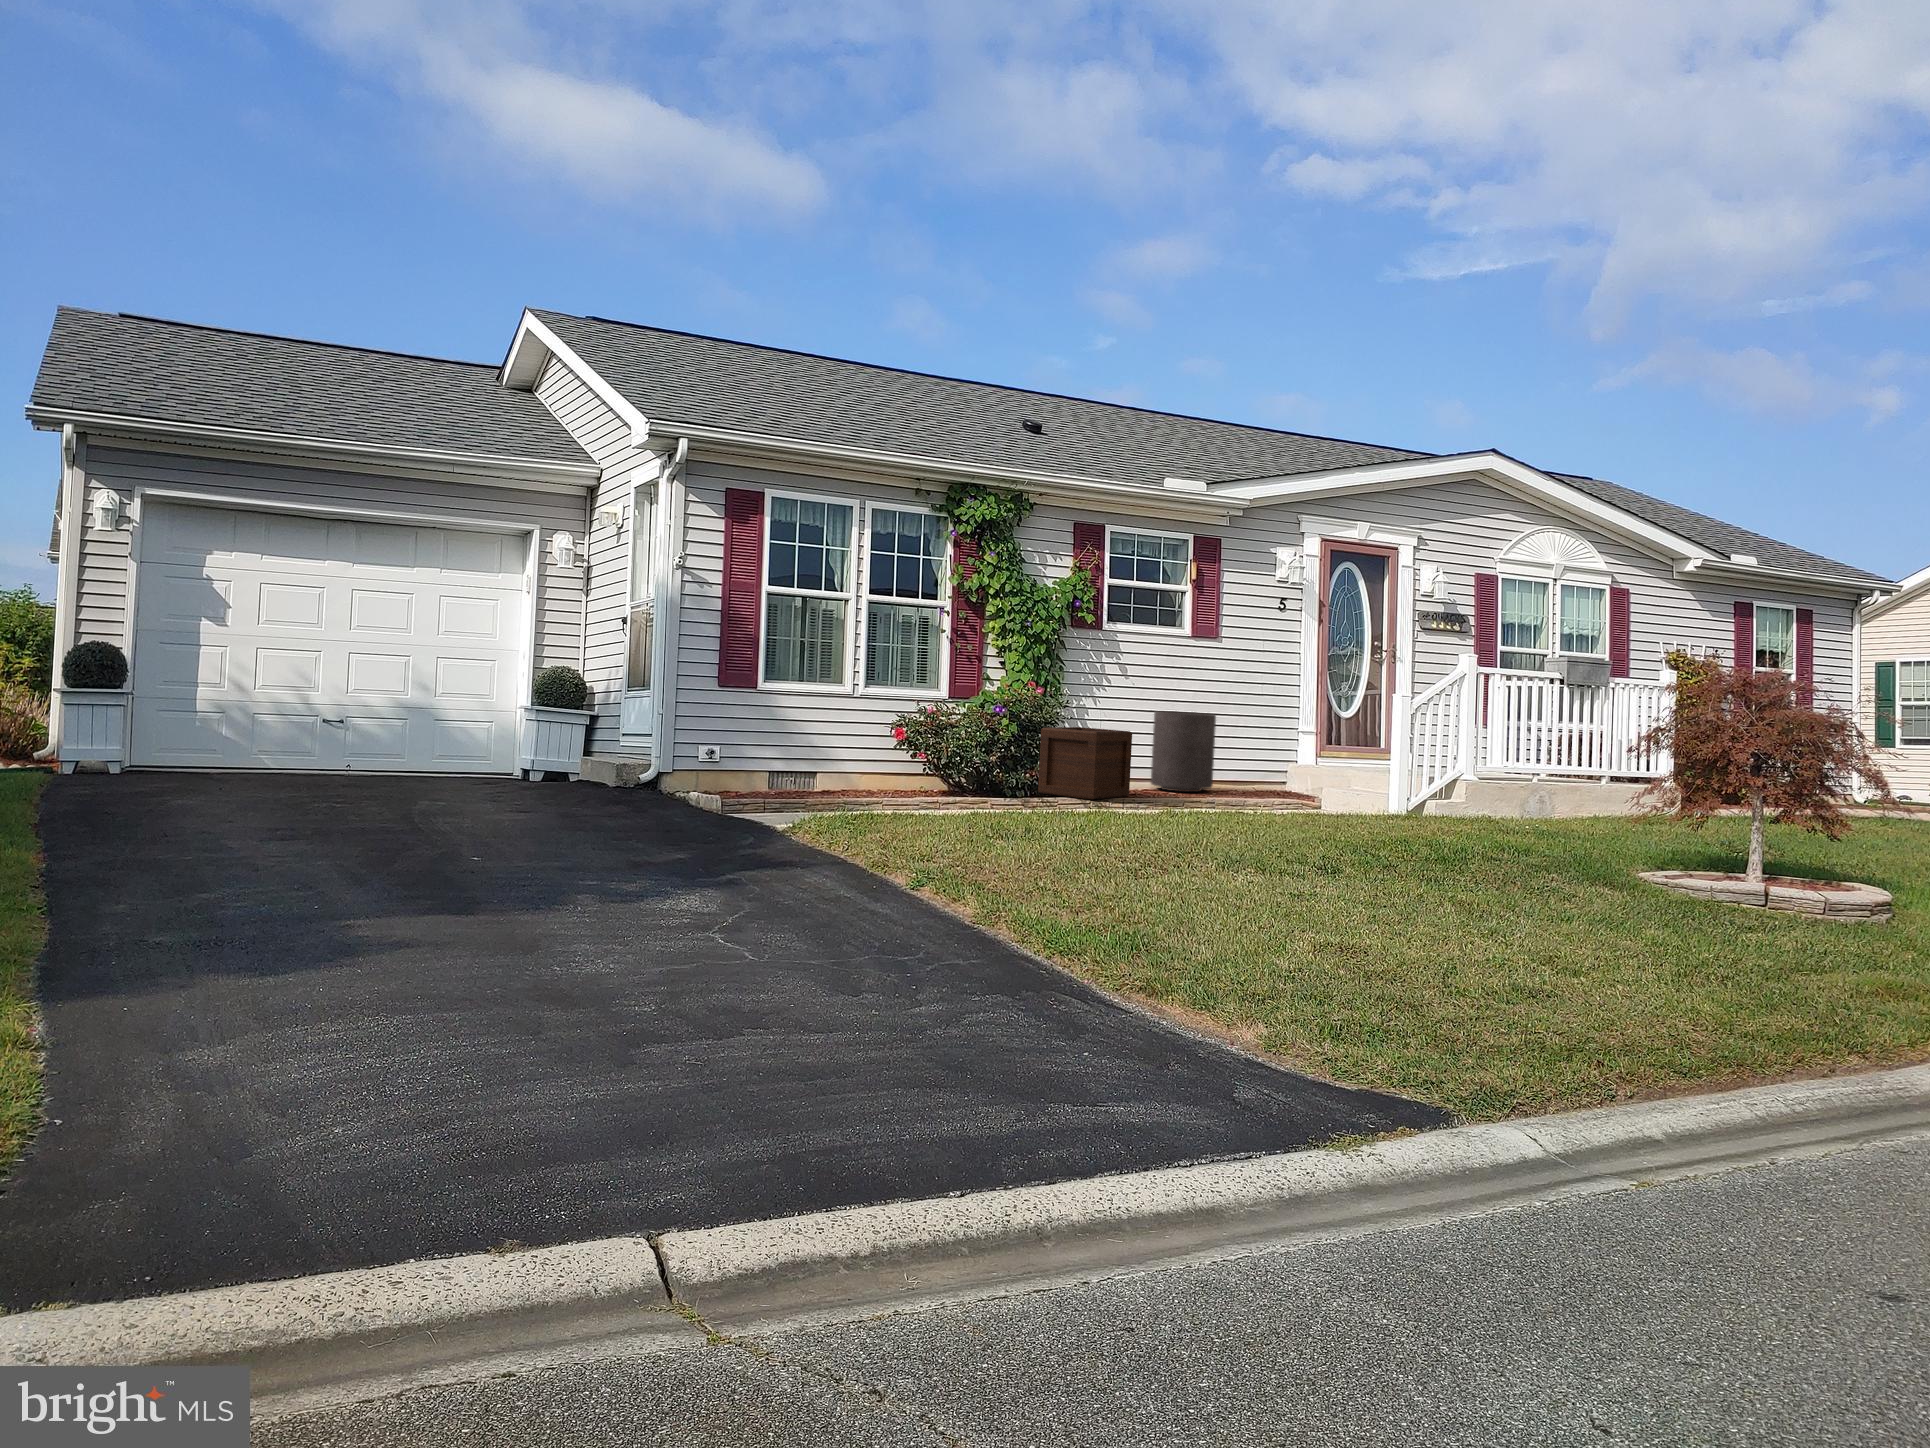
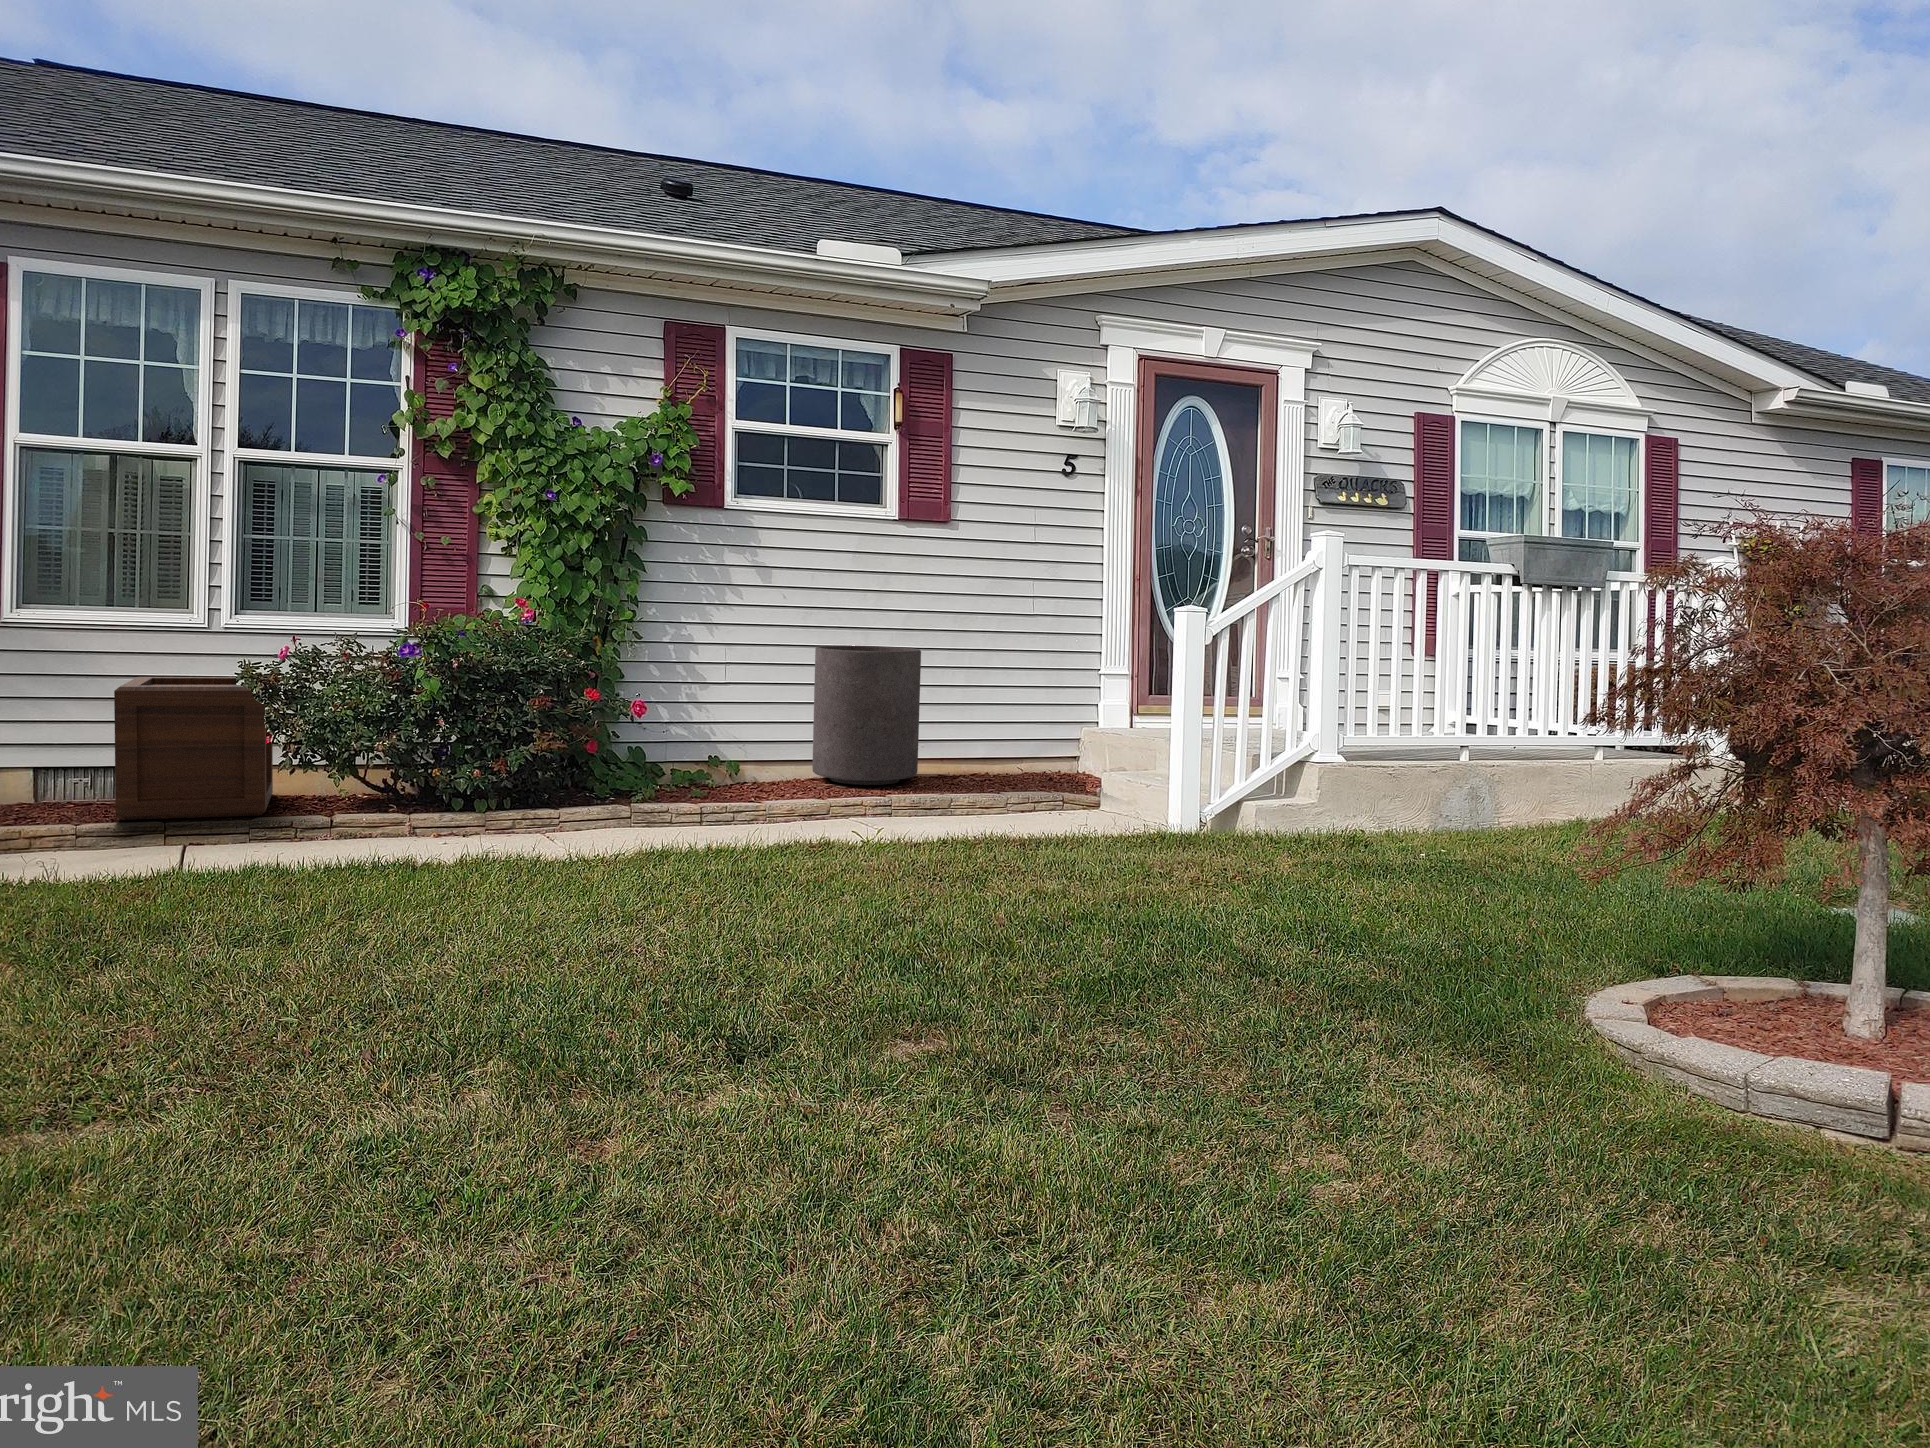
wooden crate: present [1038,727,1132,799] -> present [114,677,273,820]

